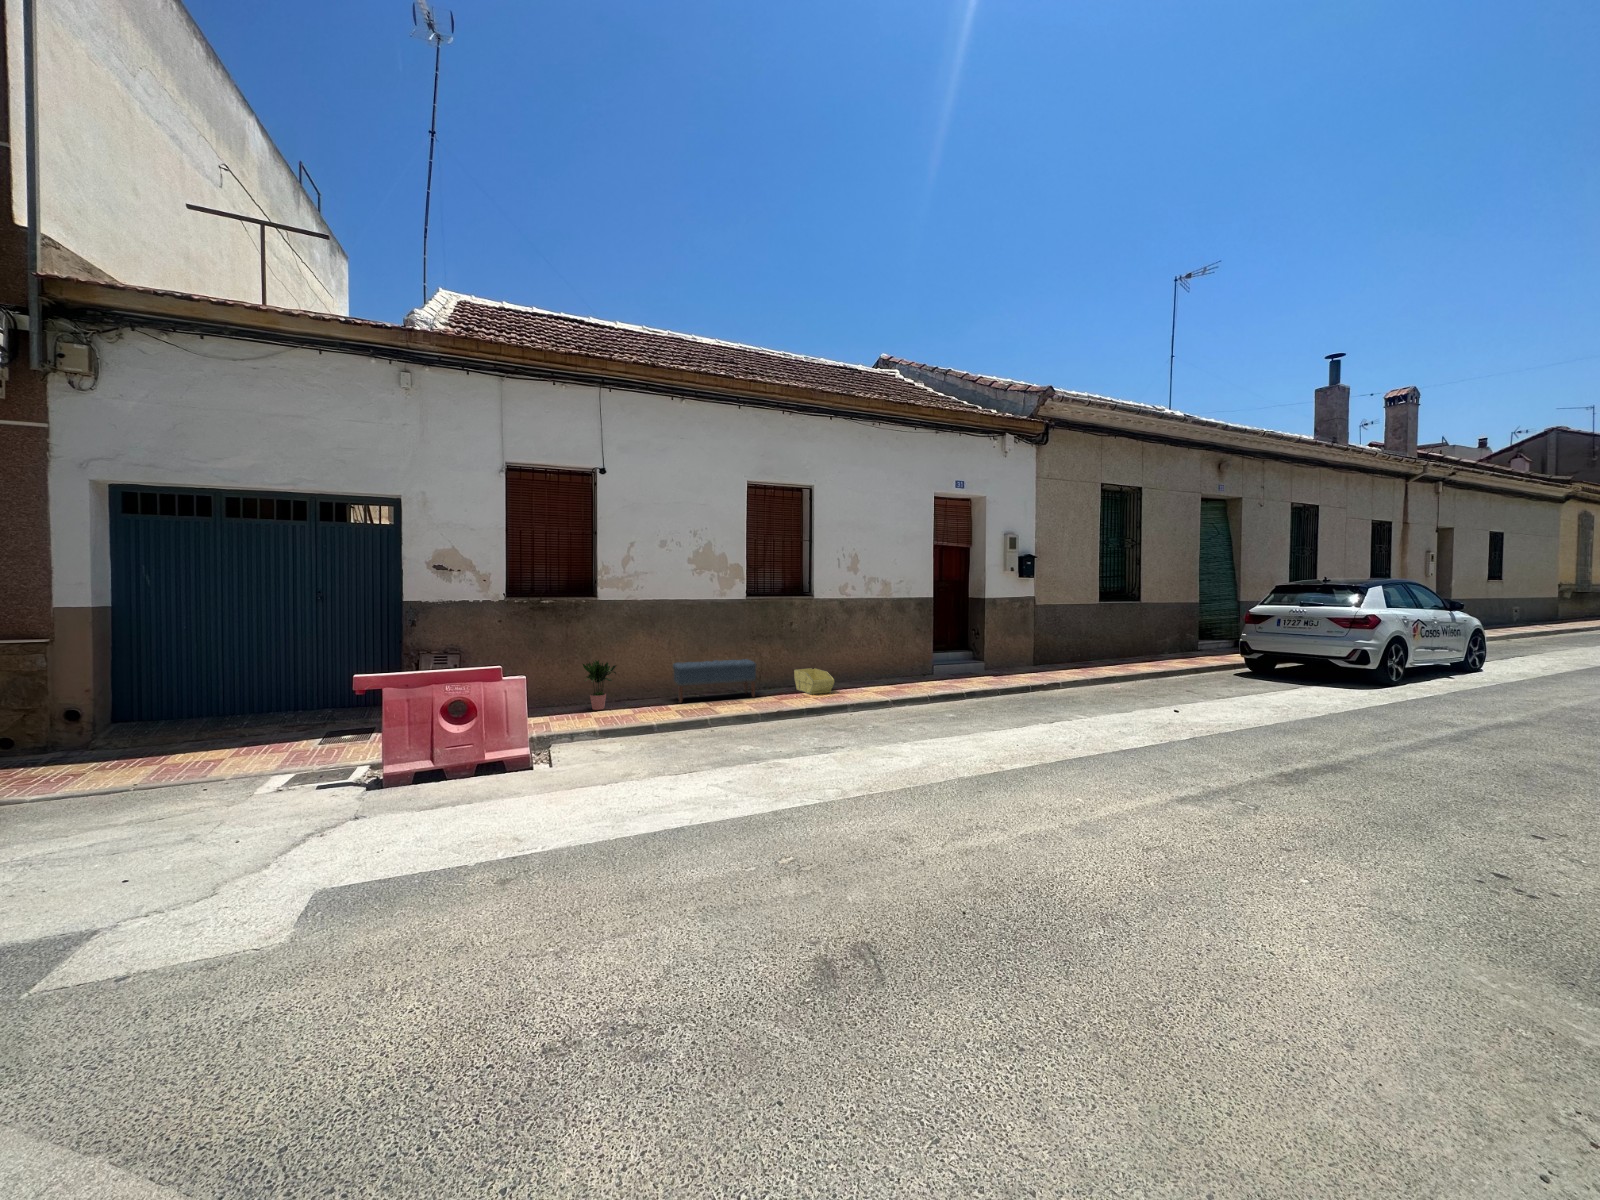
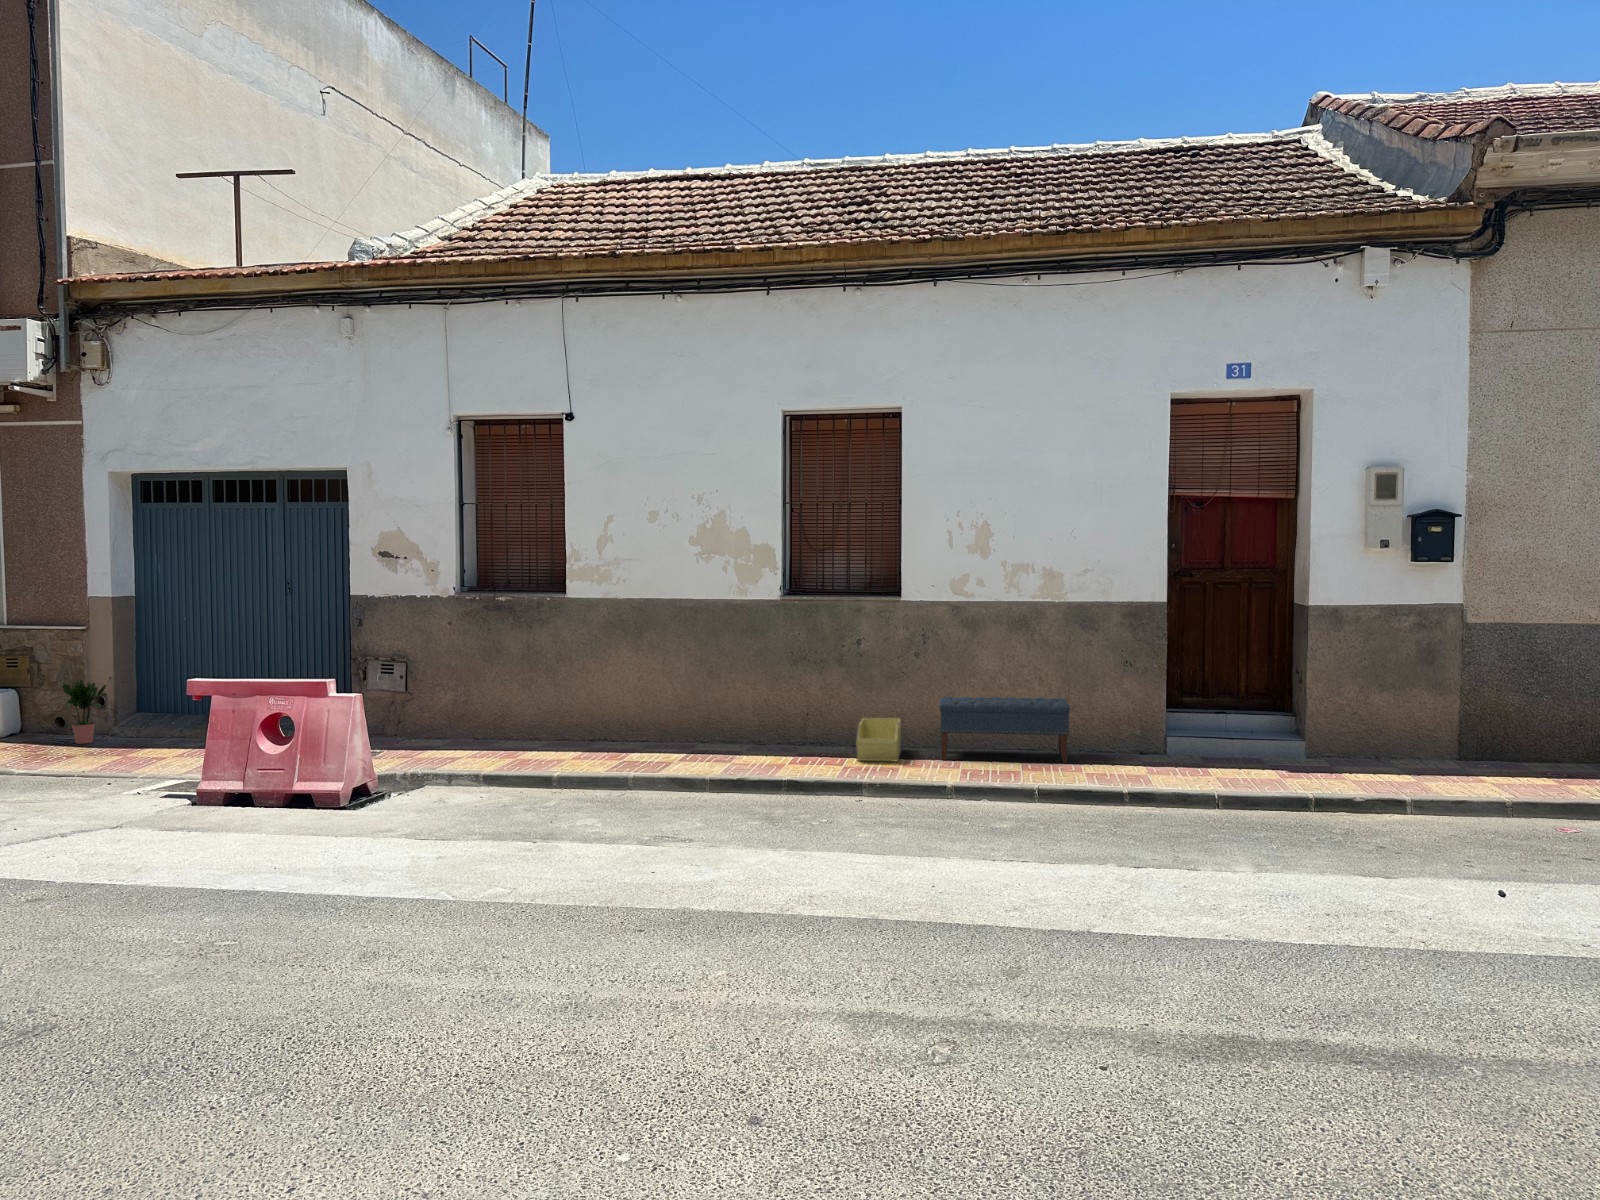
bench: present [673,659,756,703] -> present [939,696,1070,763]
potted plant: present [583,660,616,710] -> present [62,680,107,744]

